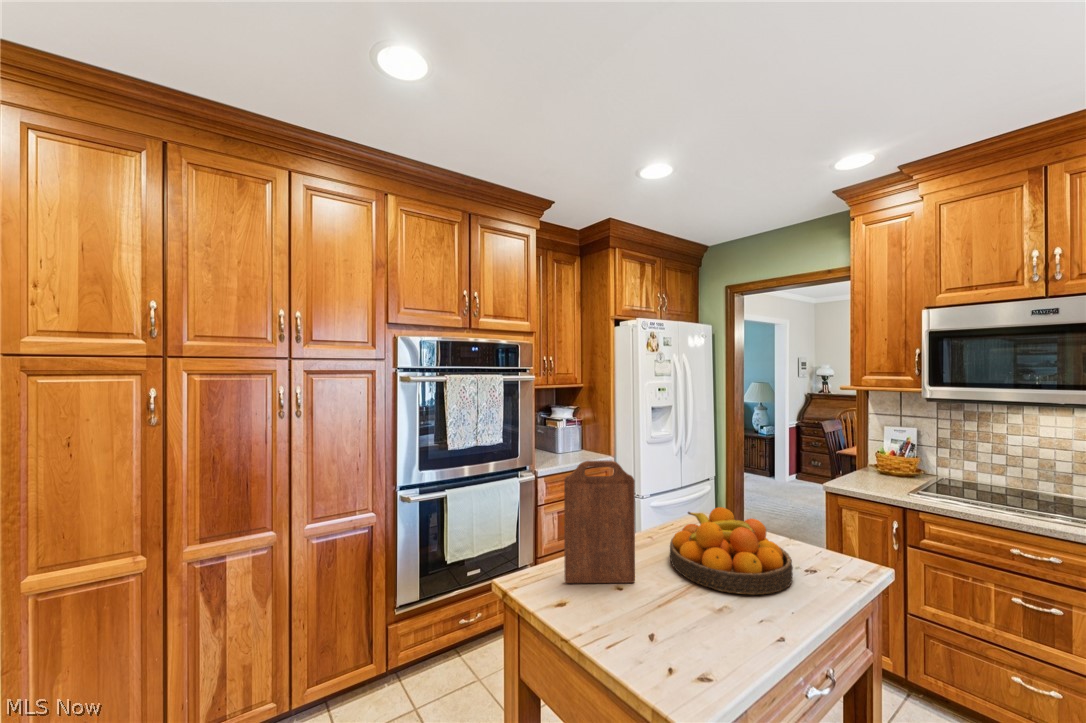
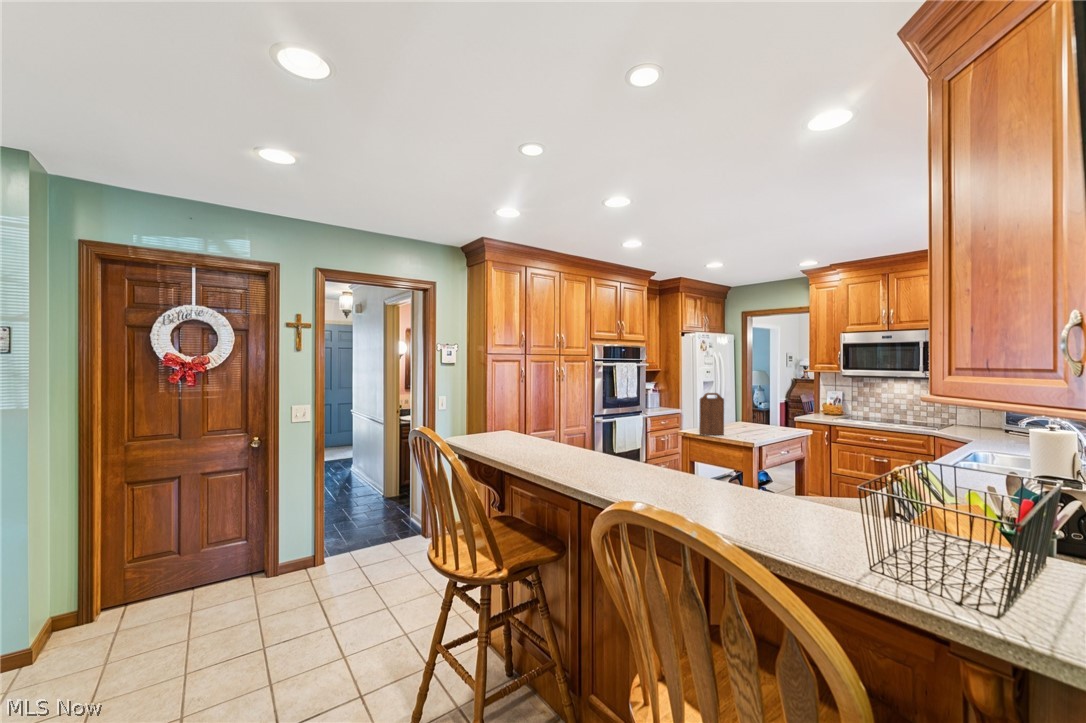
fruit bowl: present [670,507,793,595] -> none [733,413,778,436]

